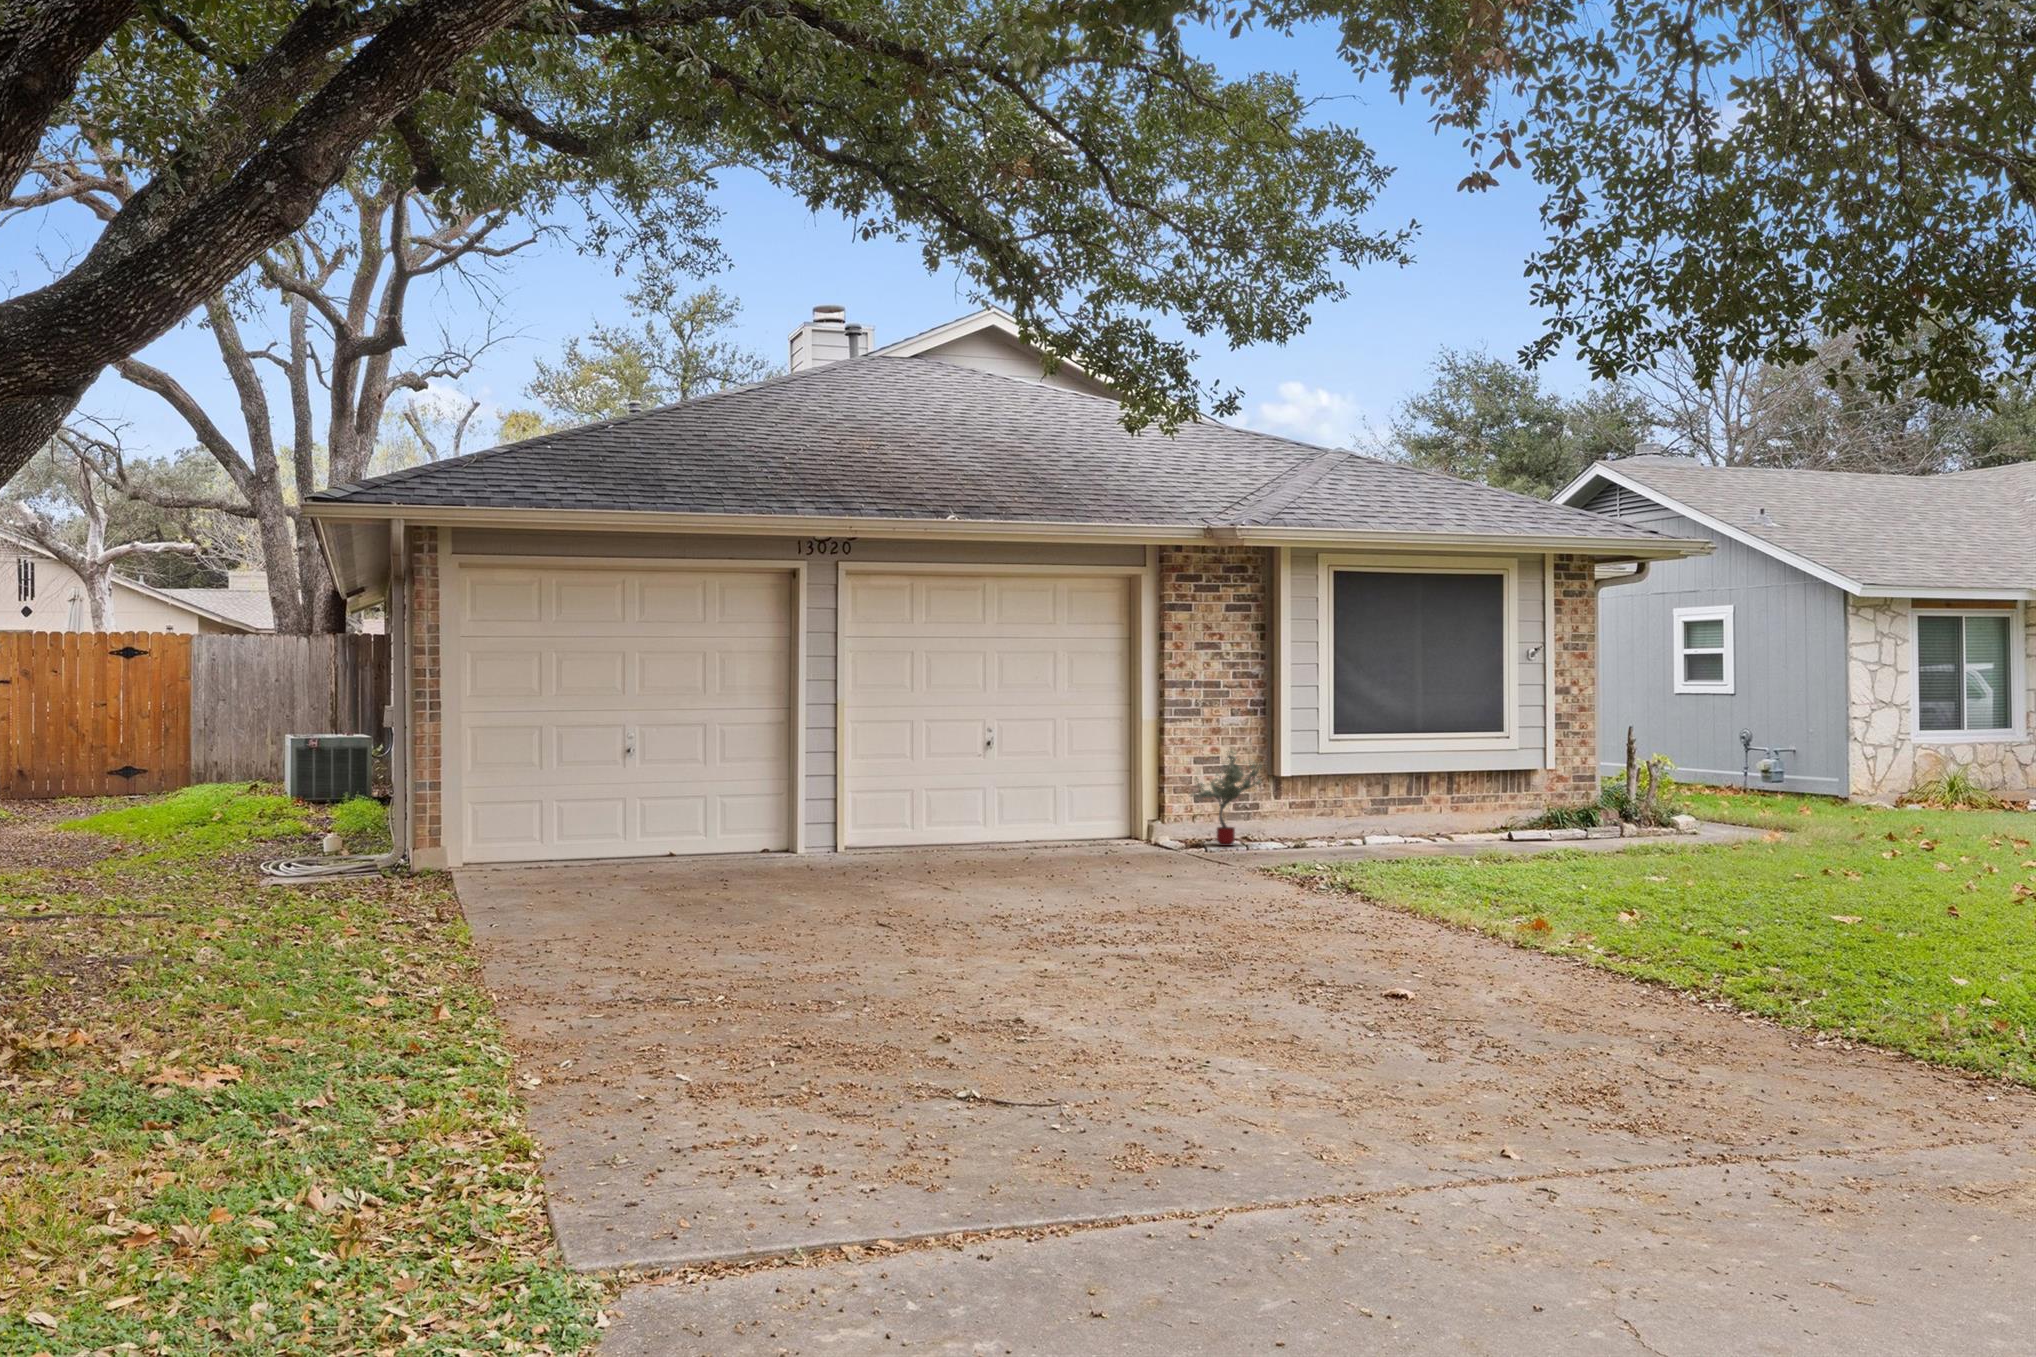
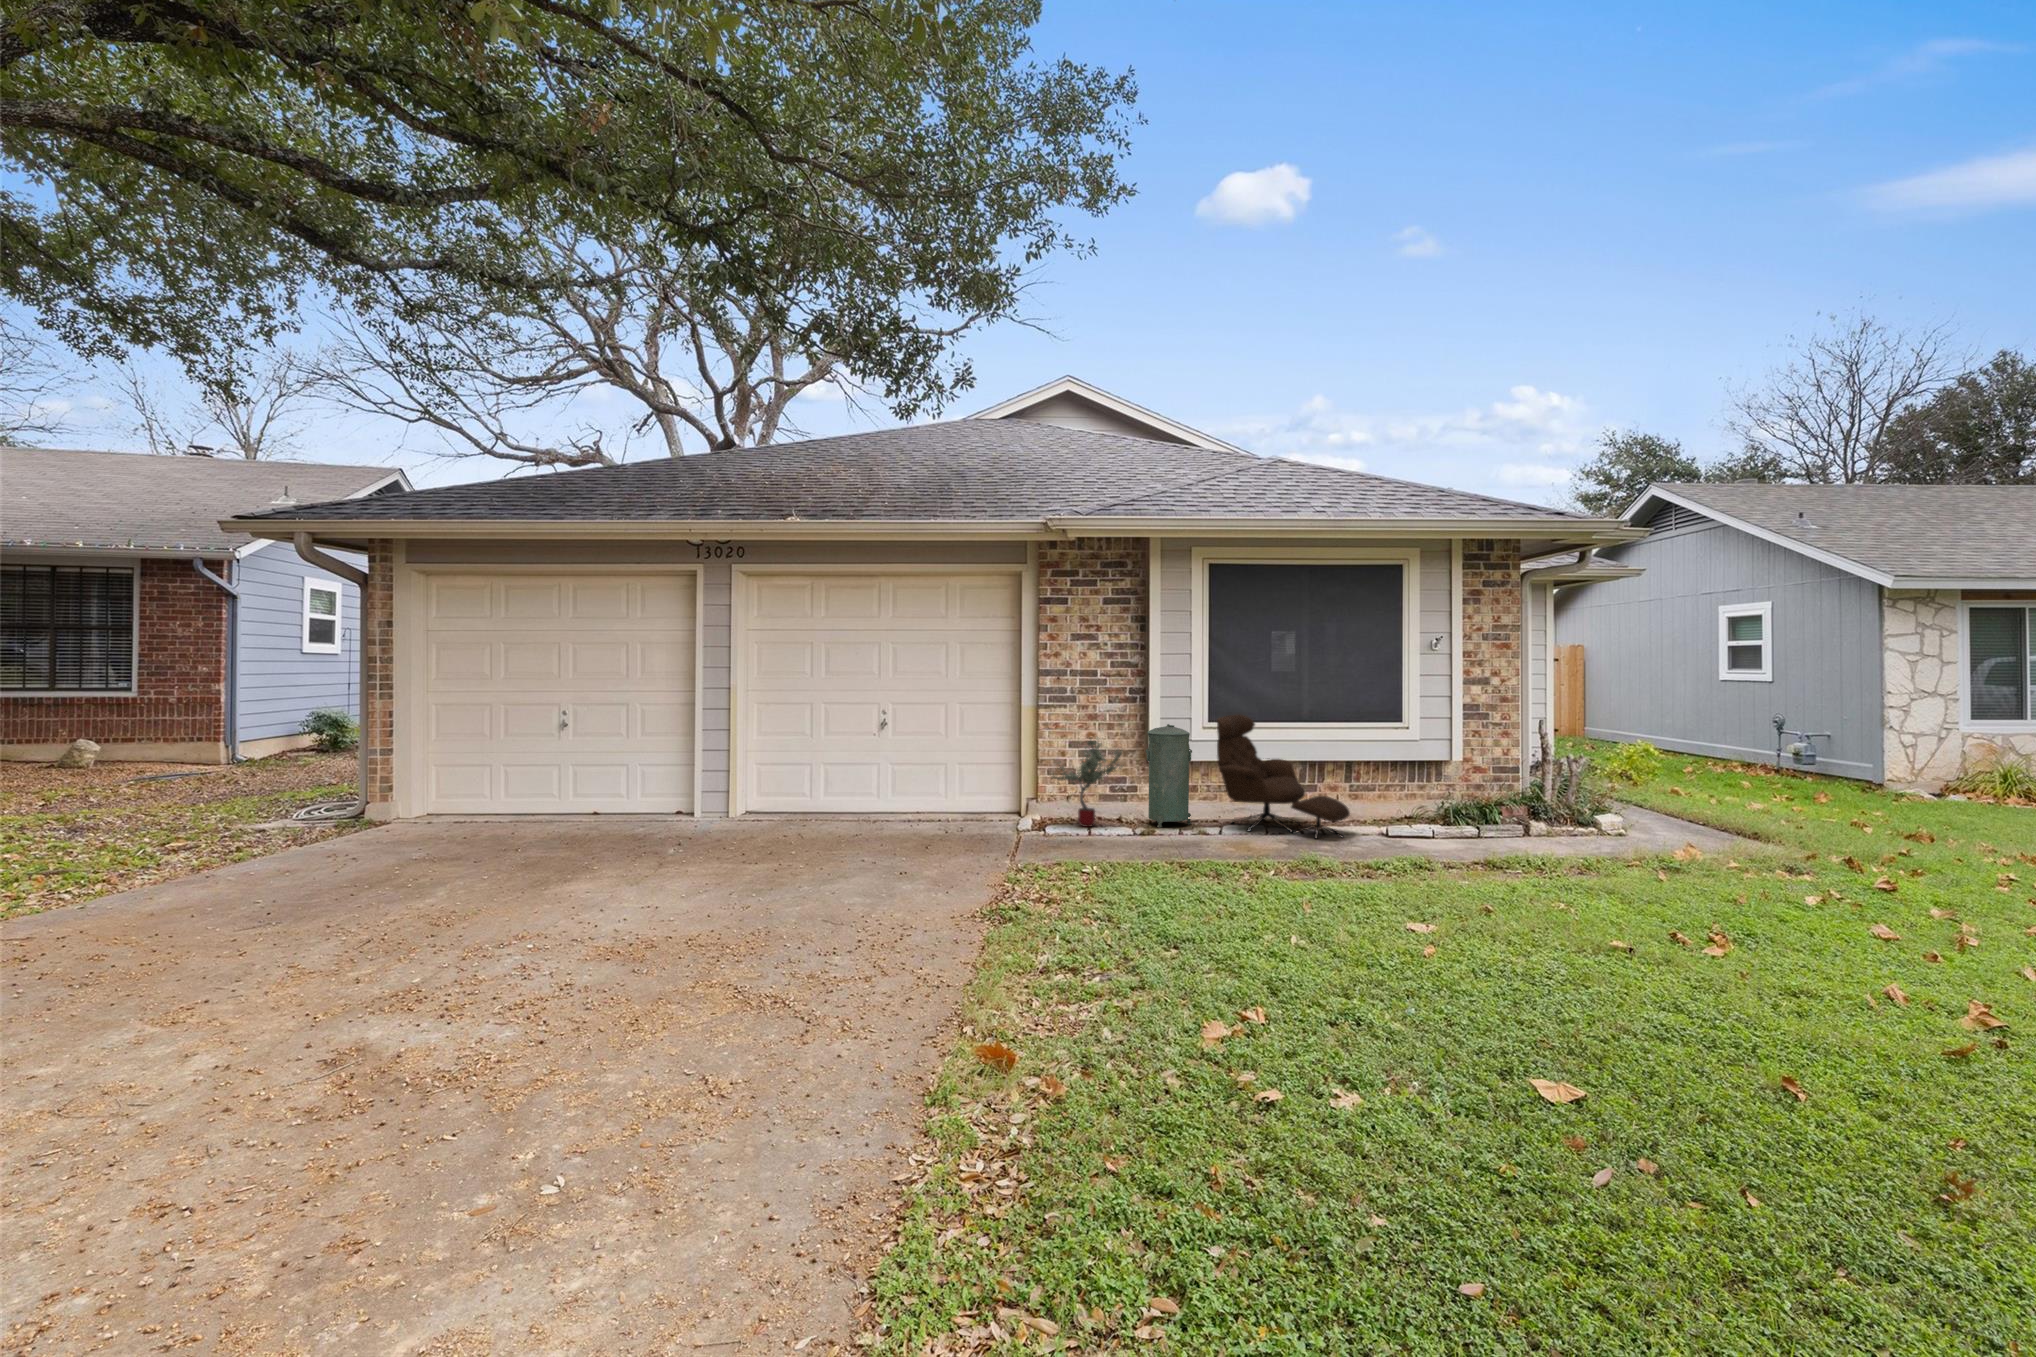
lounge chair: none [1346,726,1478,845] -> present [1217,714,1350,839]
trash can: none [1278,736,1324,844] -> present [1146,724,1192,828]

